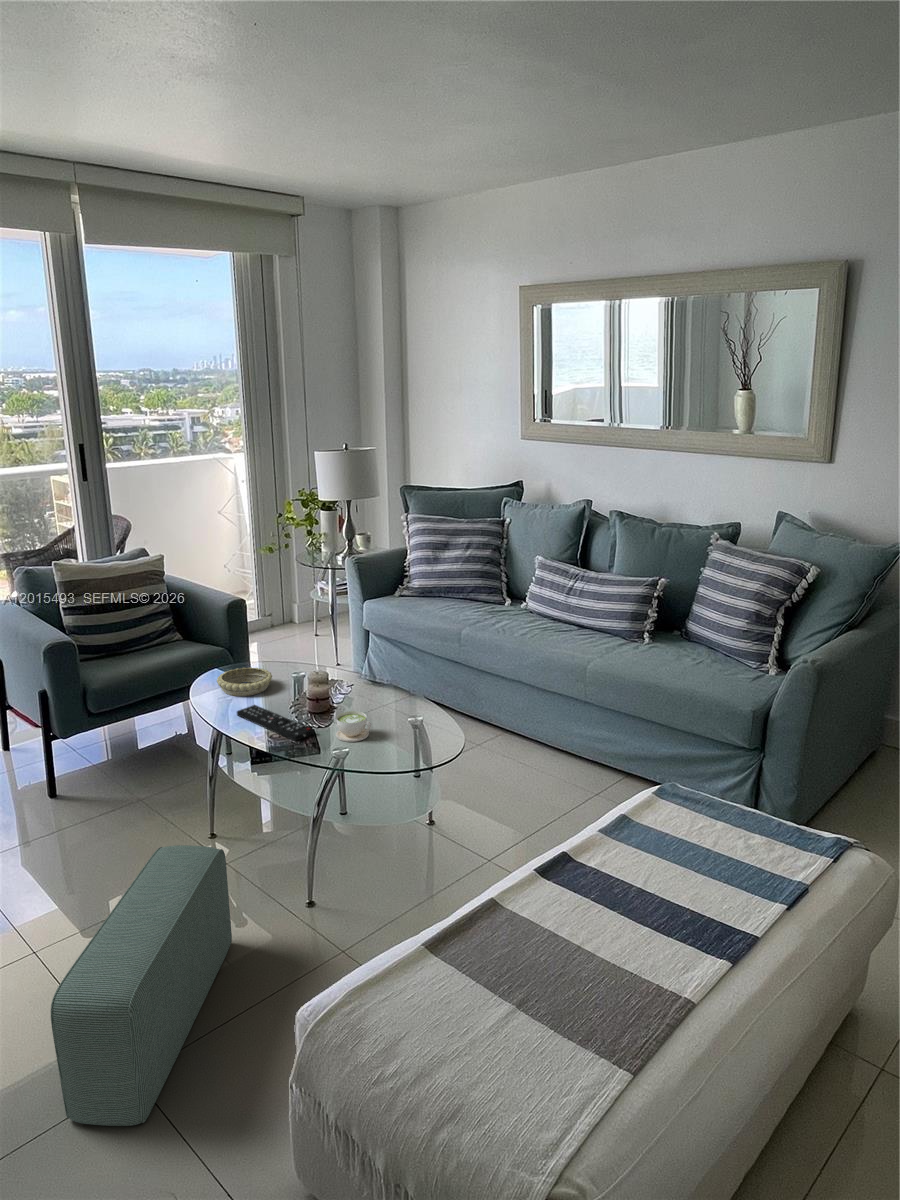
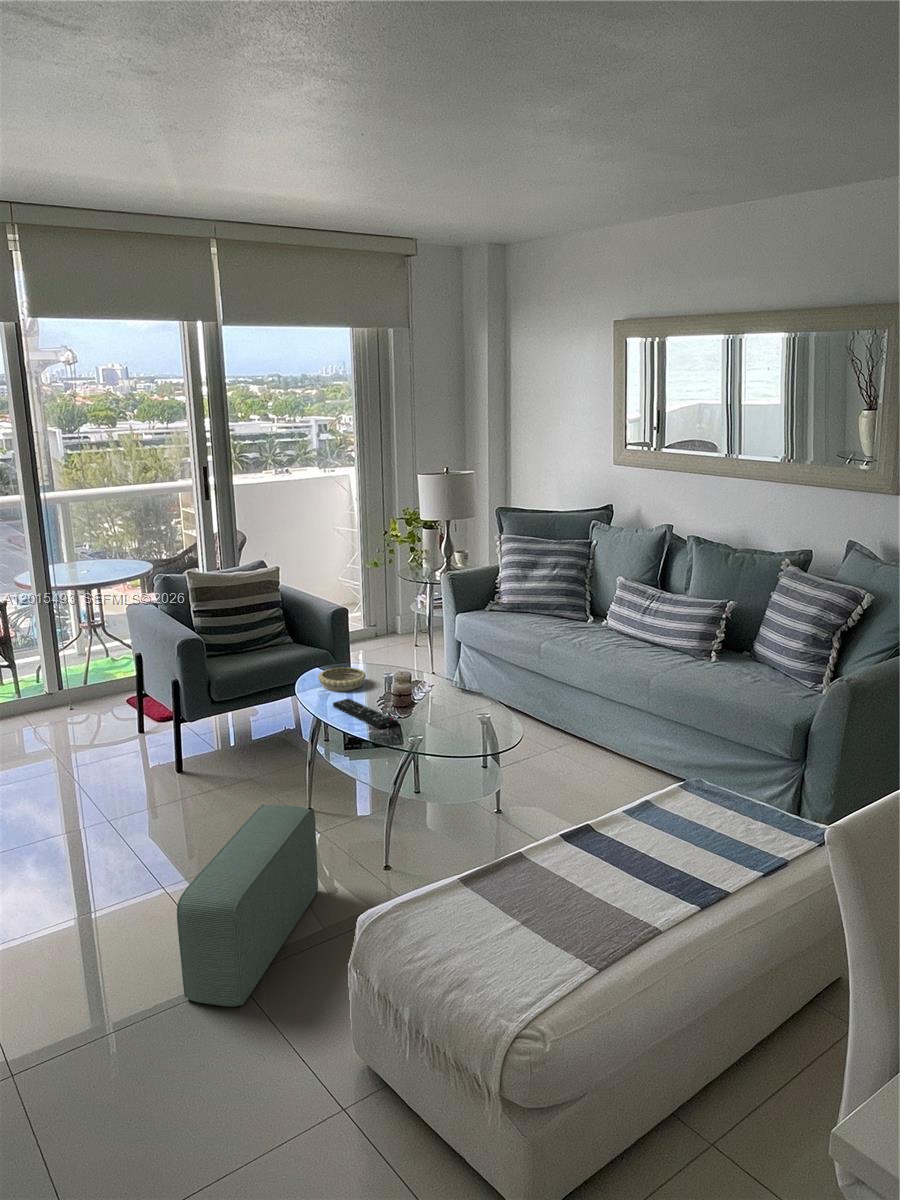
coffee cup: present [336,711,371,742] -> none [415,706,445,732]

